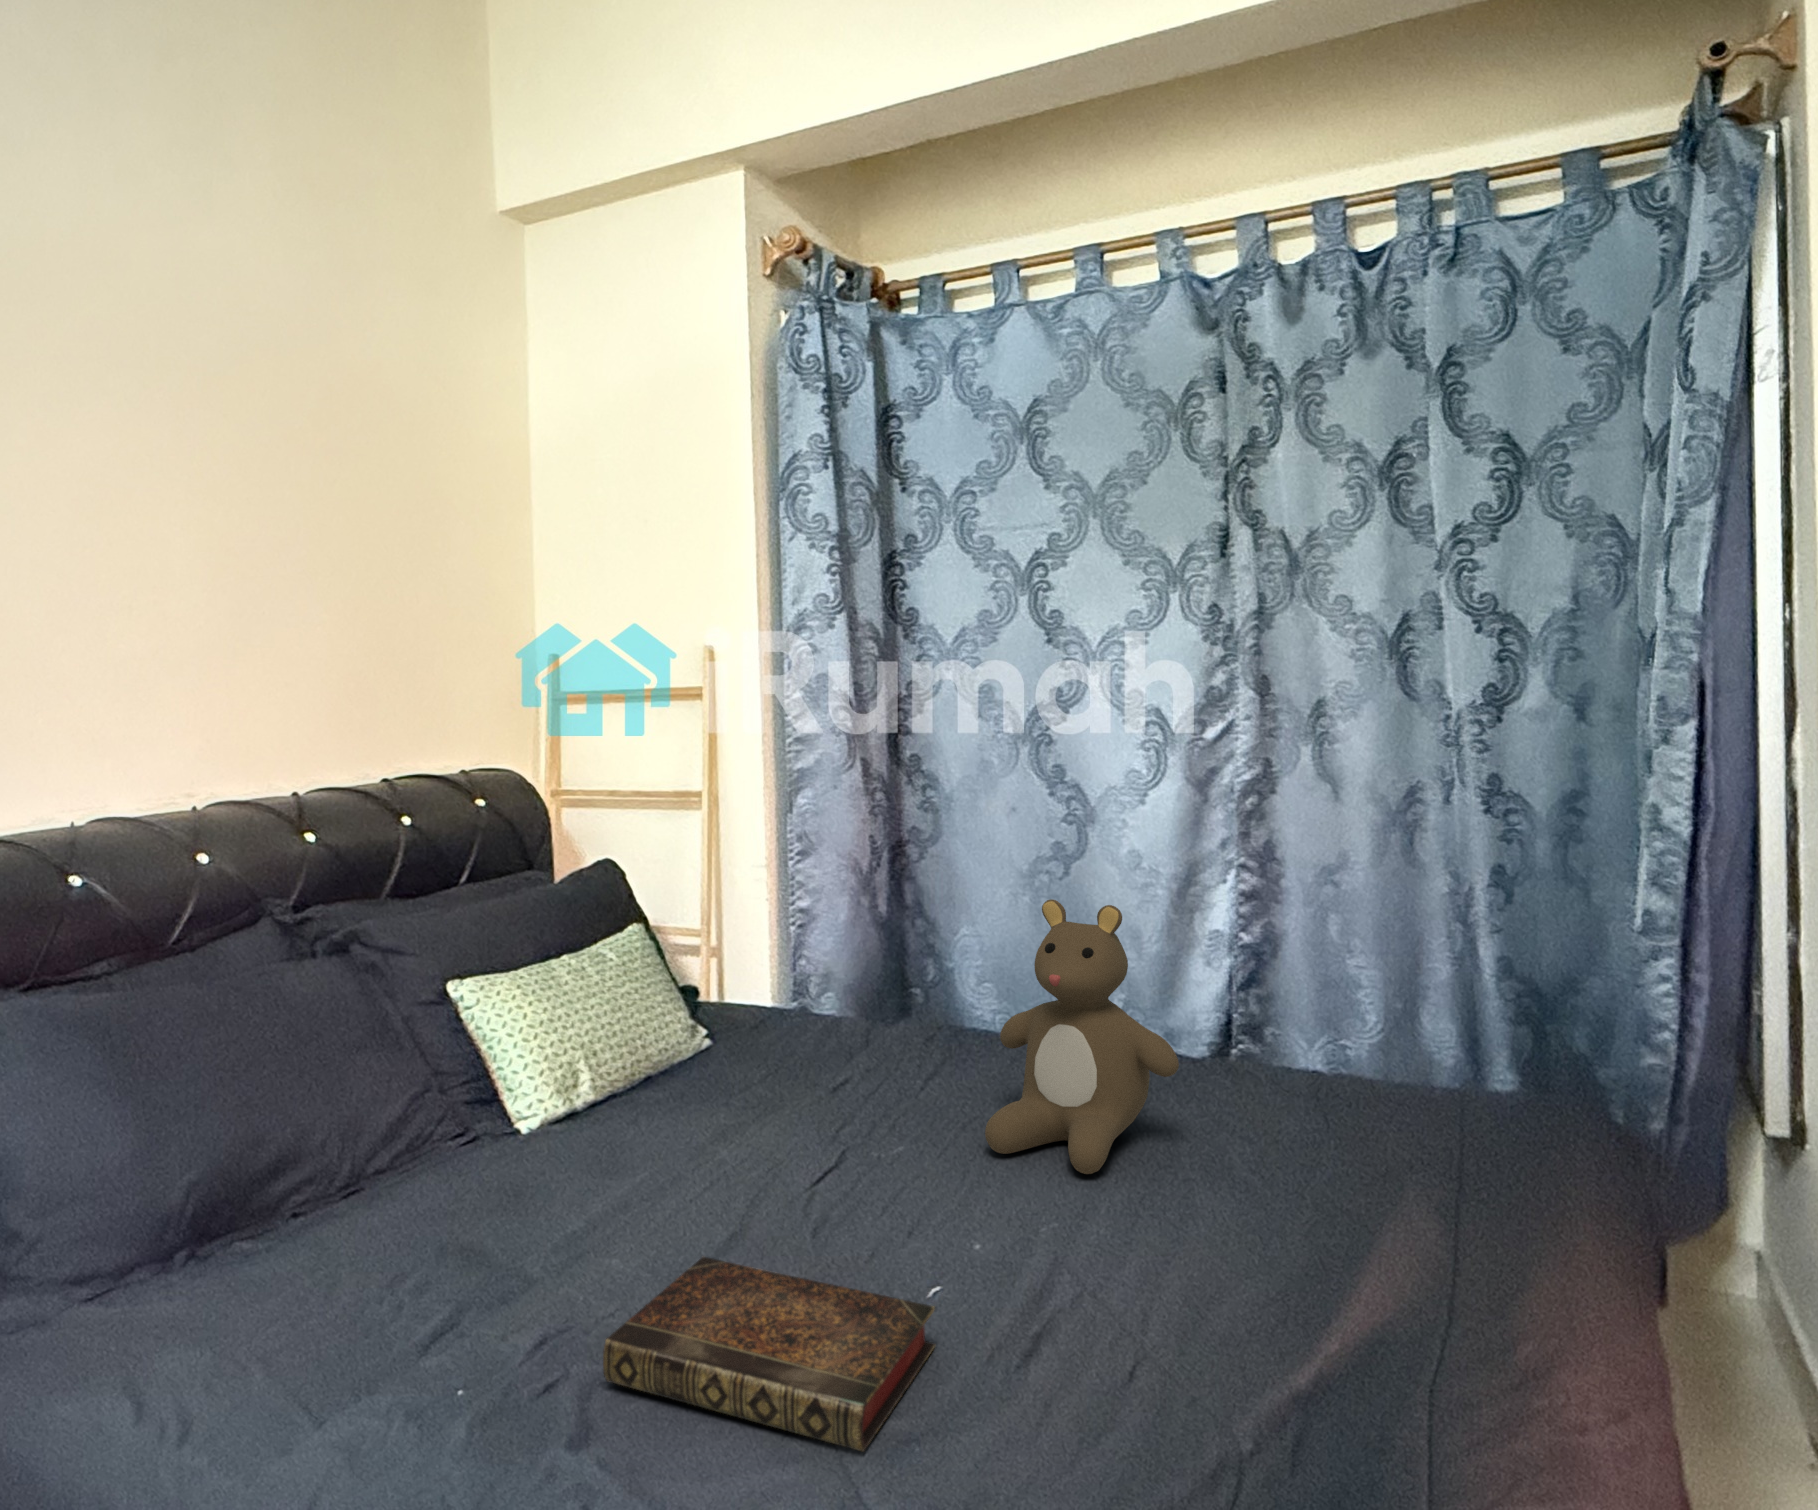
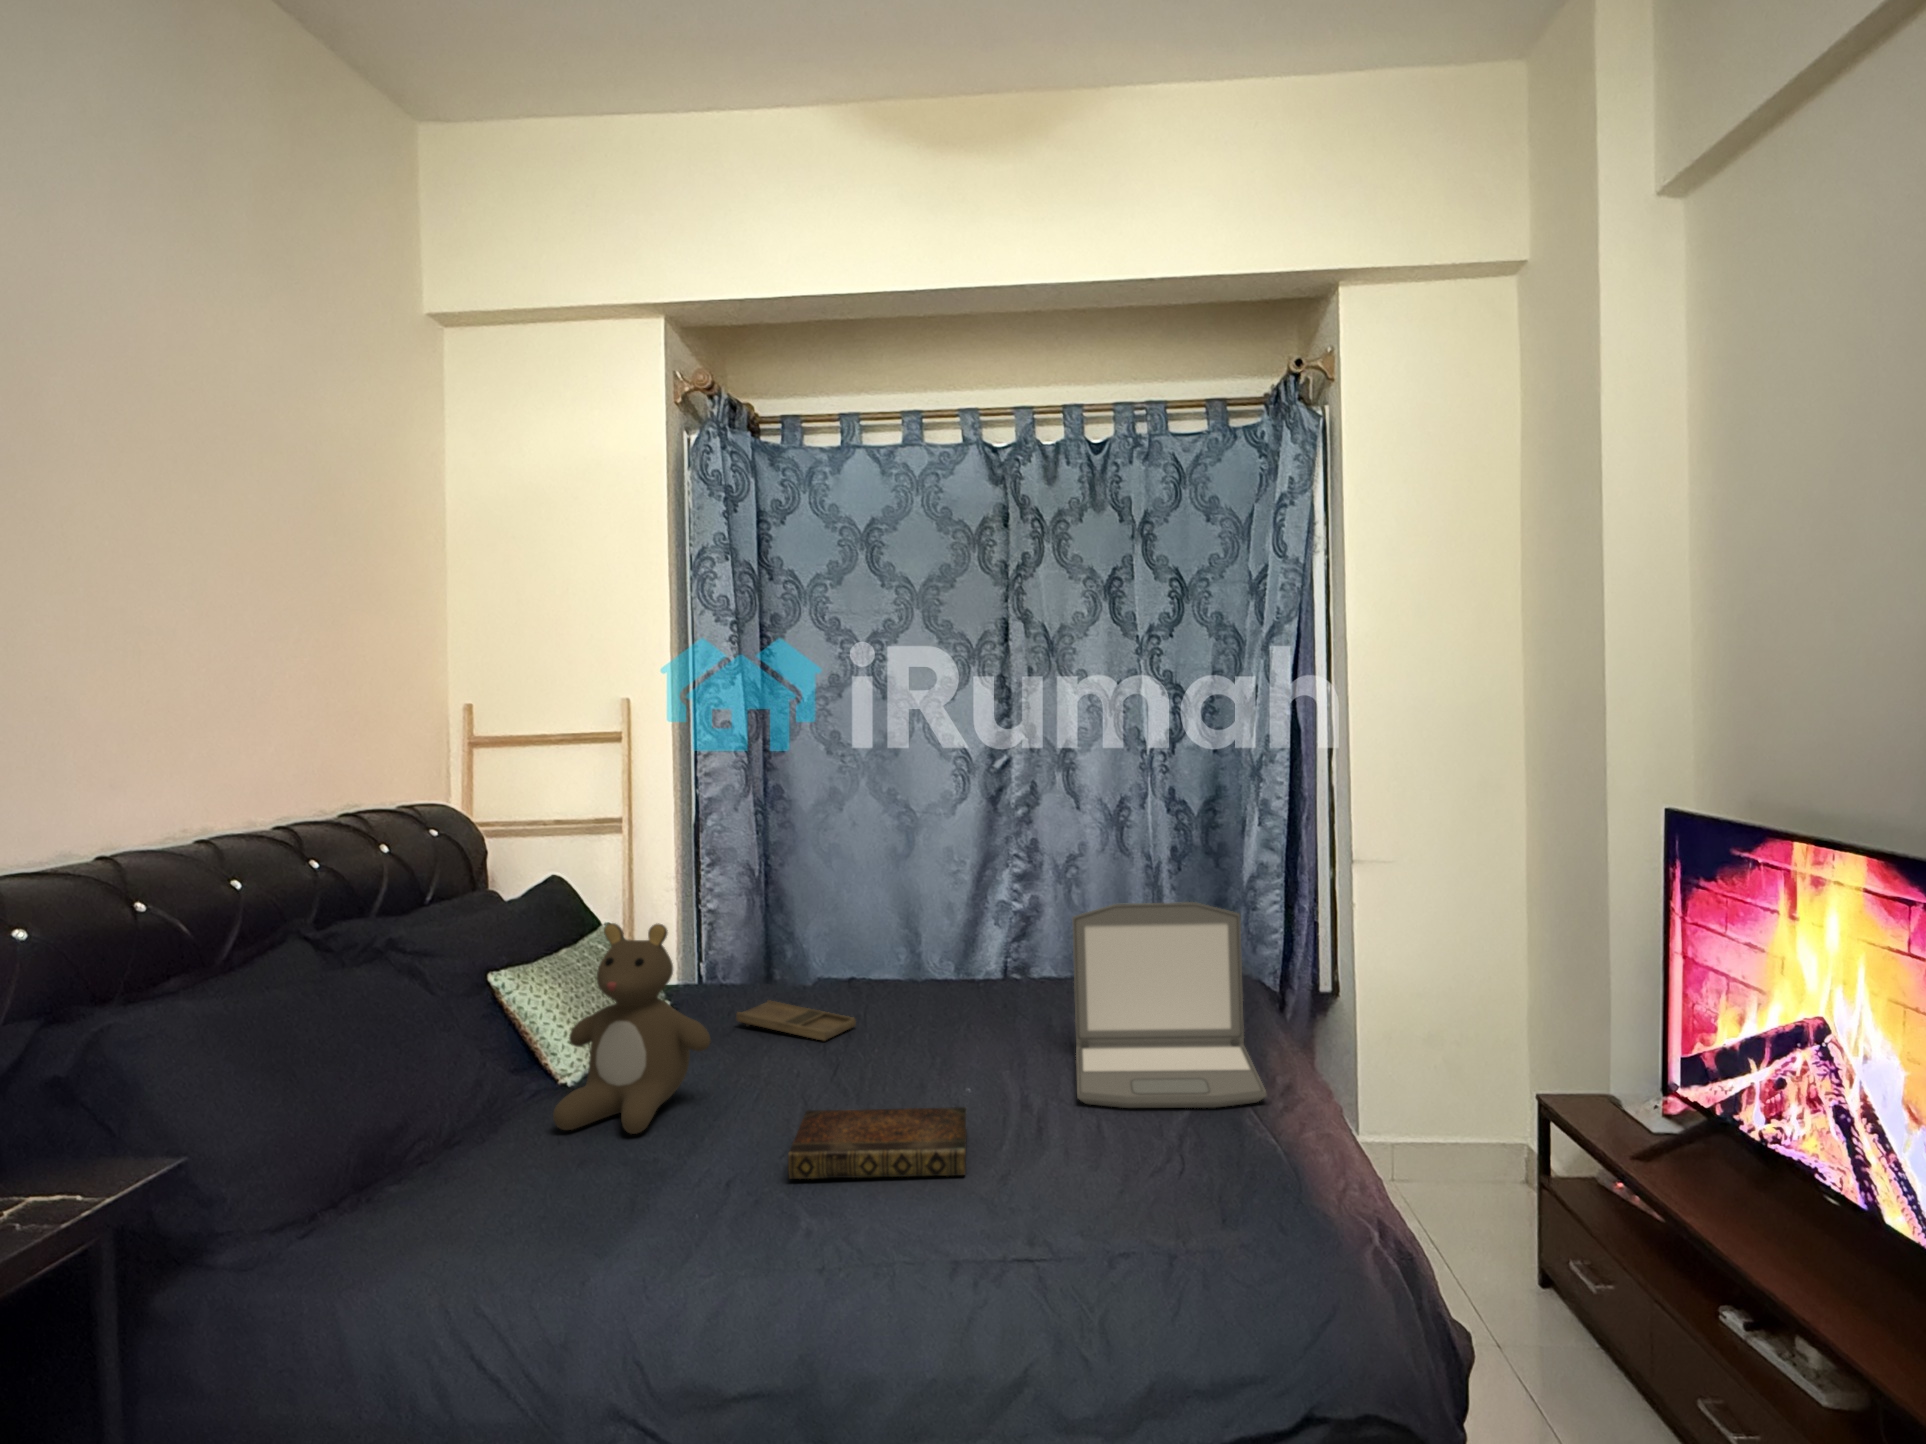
teddy bear: present [985,899,1179,1174] -> present [553,923,711,1134]
laptop: none [1151,977,1528,1413] -> present [1072,902,1267,1108]
tray: none [776,1046,921,1122] -> present [736,1001,856,1041]

